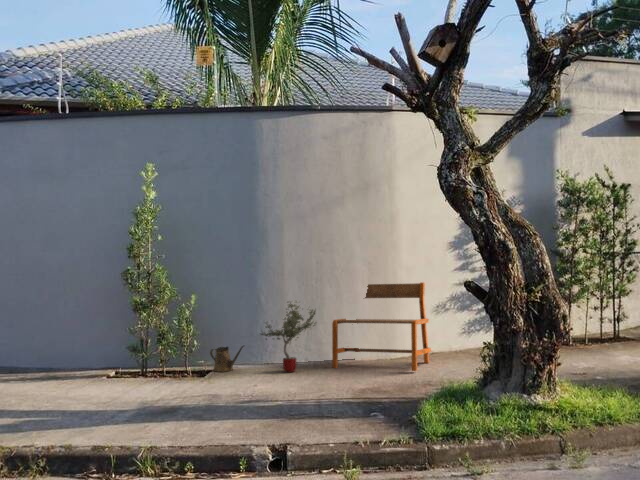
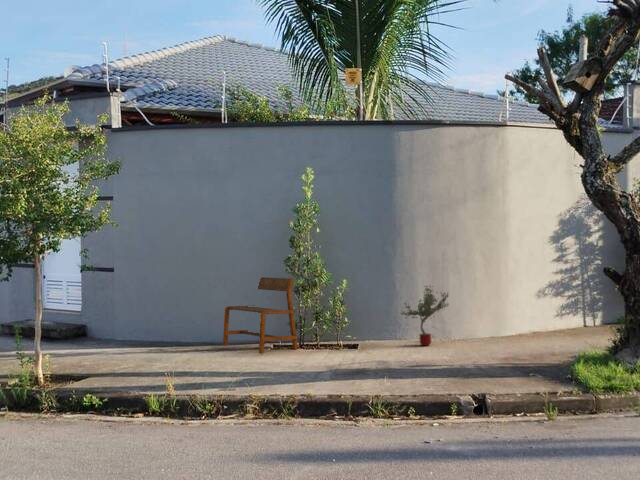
bench: present [332,282,431,371] -> present [223,277,298,354]
watering can: present [210,346,244,372] -> none [352,323,386,345]

